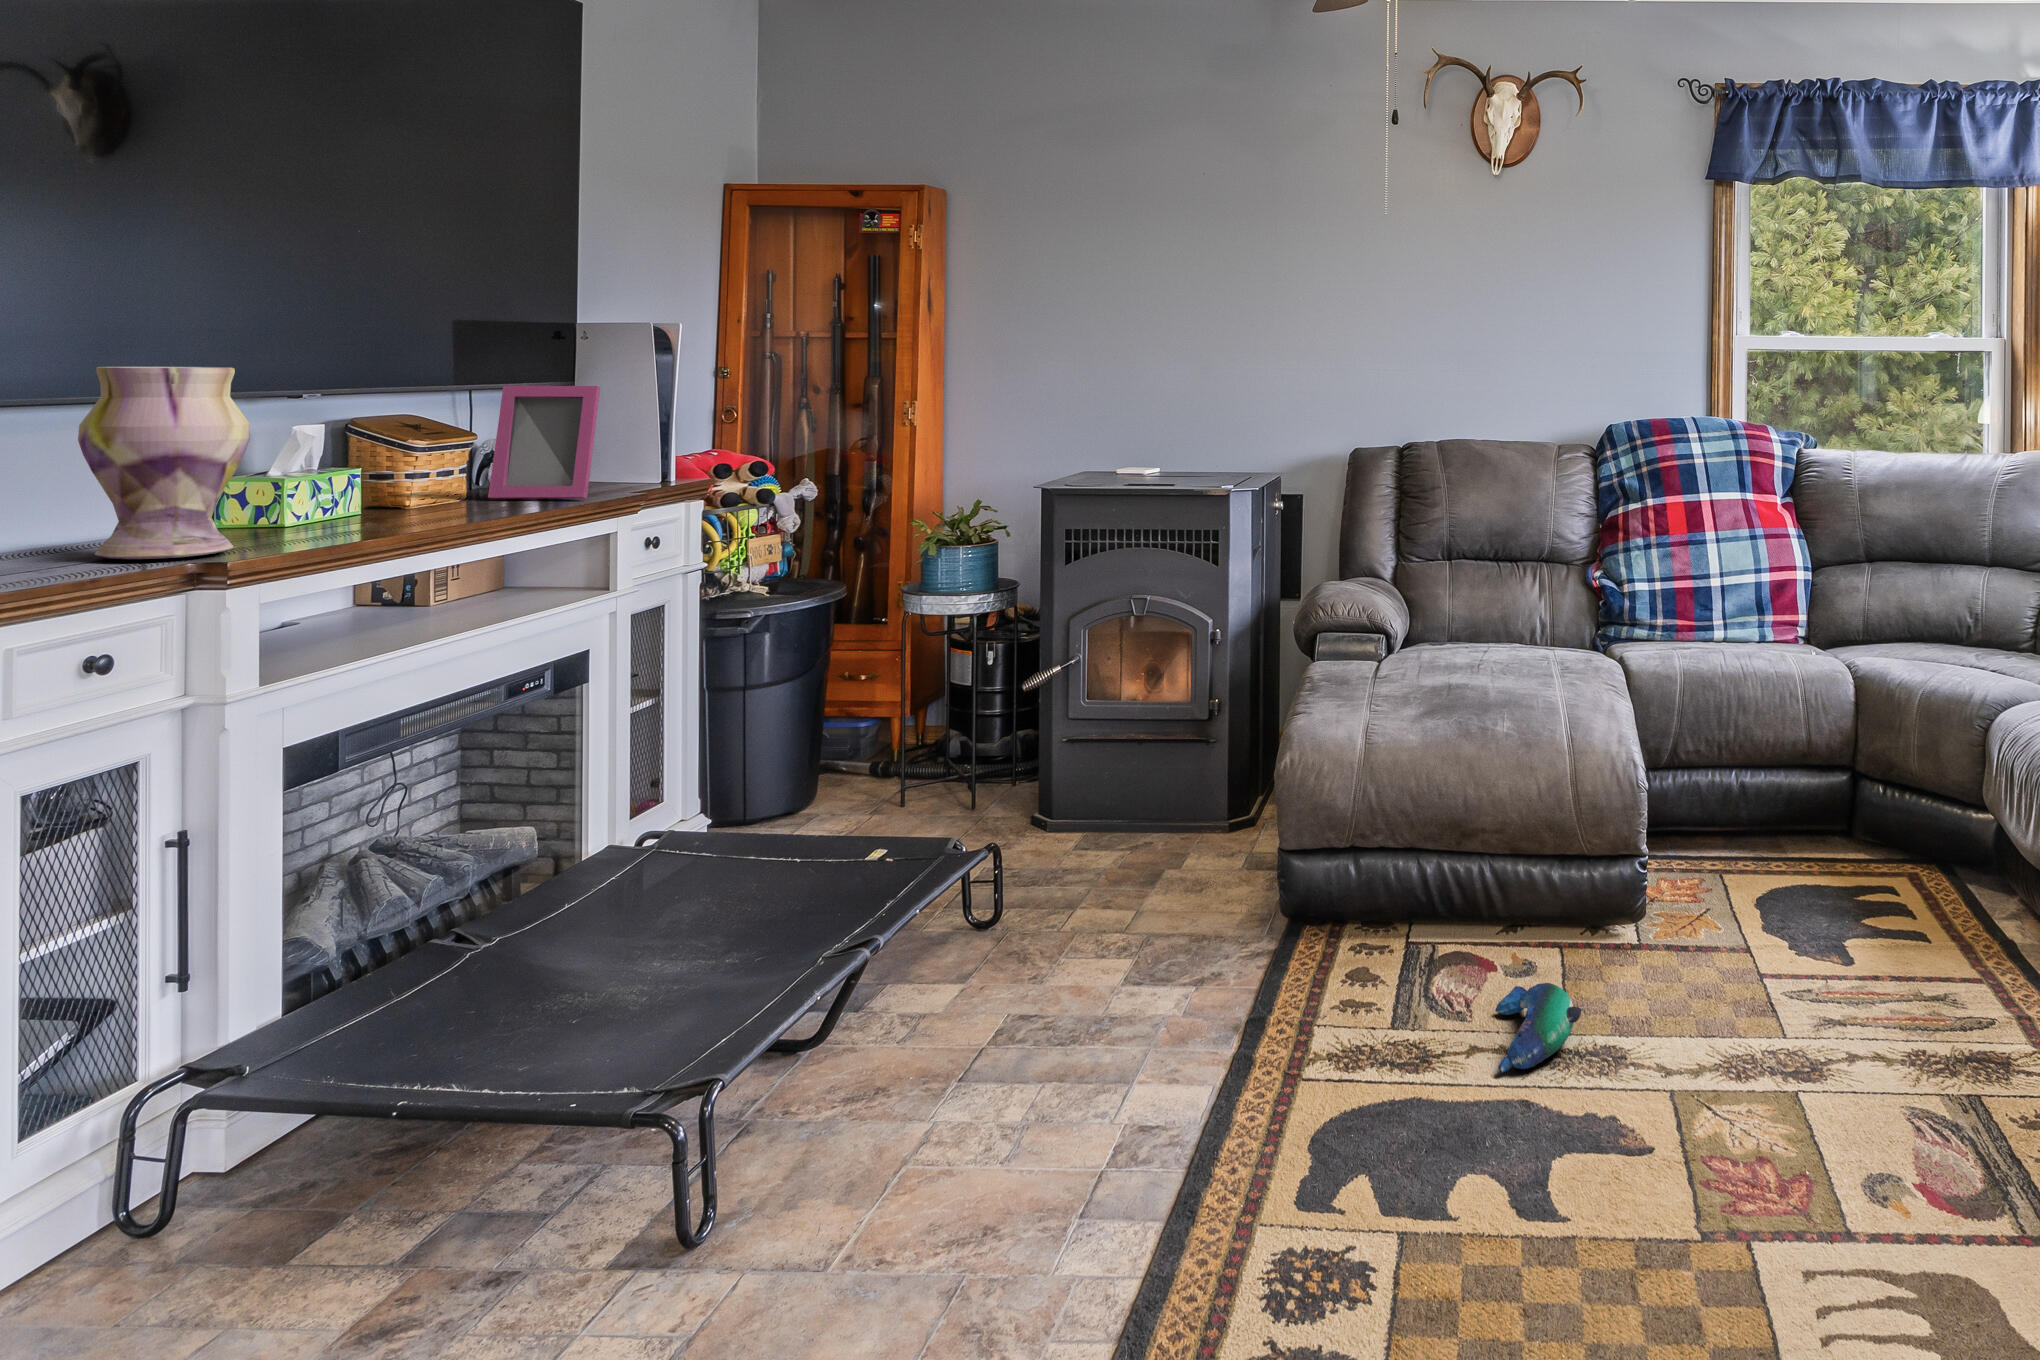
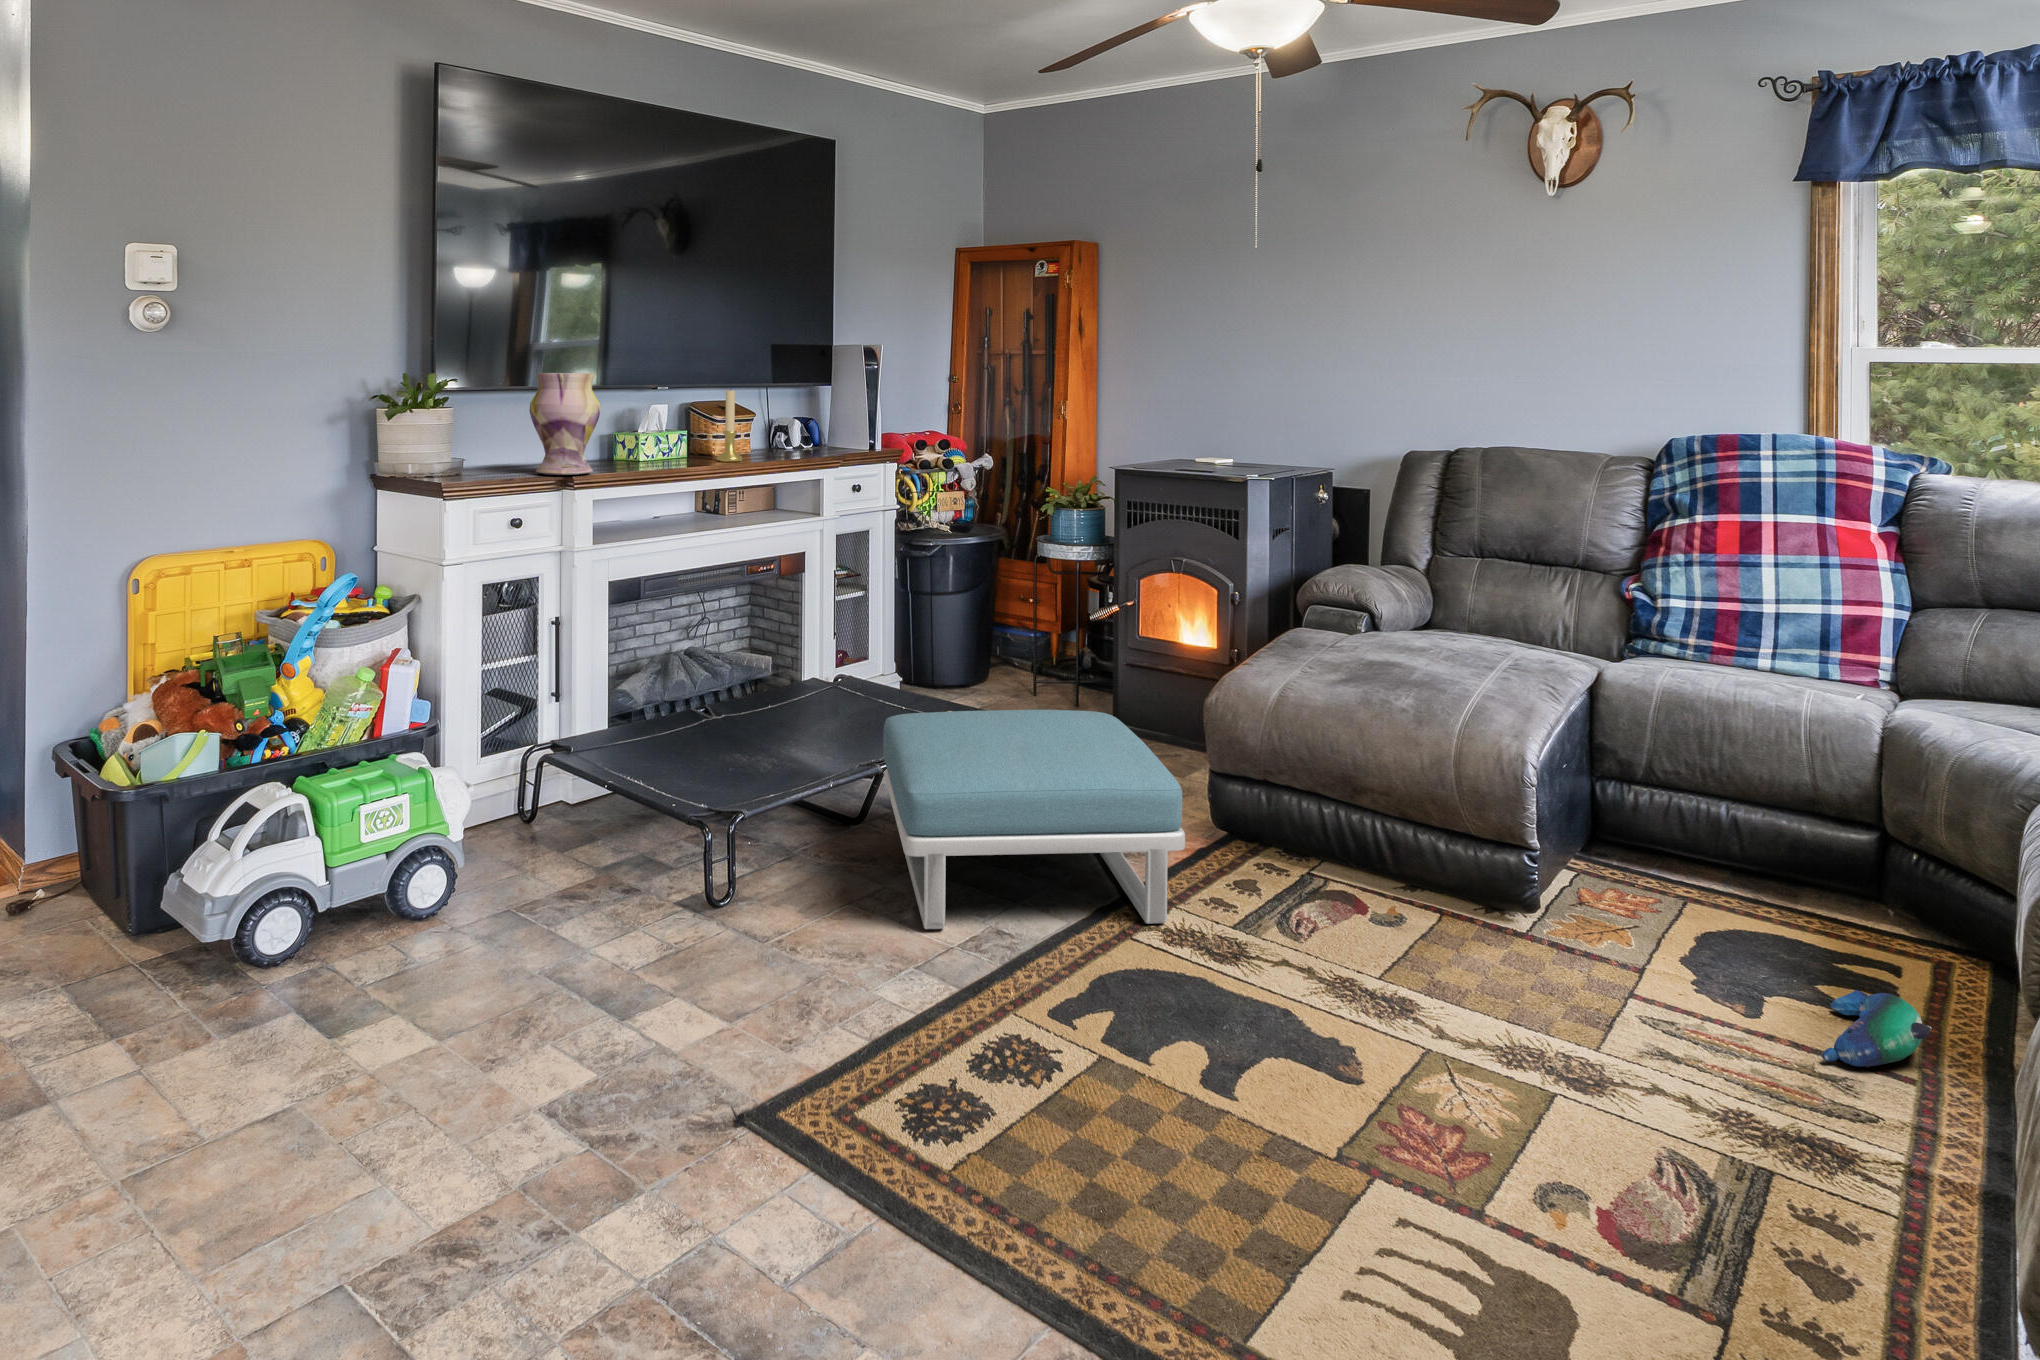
picture frame: present [488,386,600,499] -> none [762,387,820,459]
candle holder: none [421,388,472,512] -> present [717,390,742,462]
footstool: none [856,804,1340,1156] -> present [883,710,1185,929]
plush toy: present [1495,983,1582,1073] -> present [1822,990,1932,1068]

